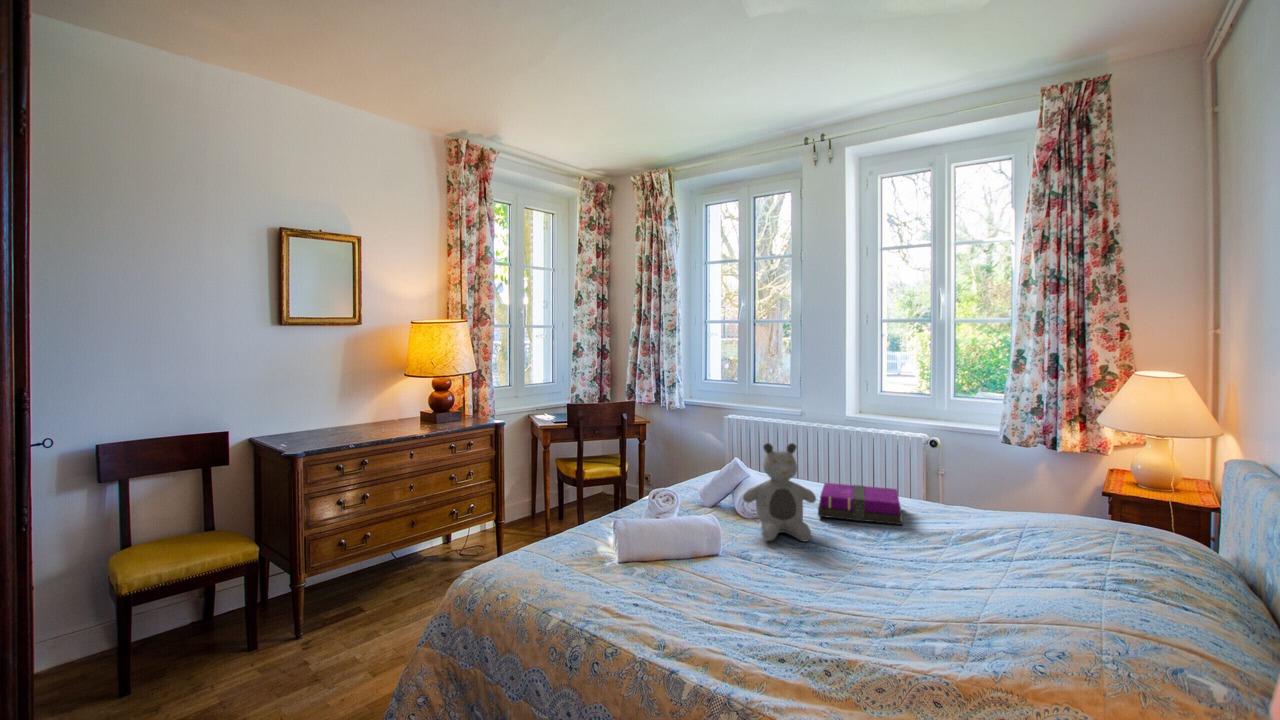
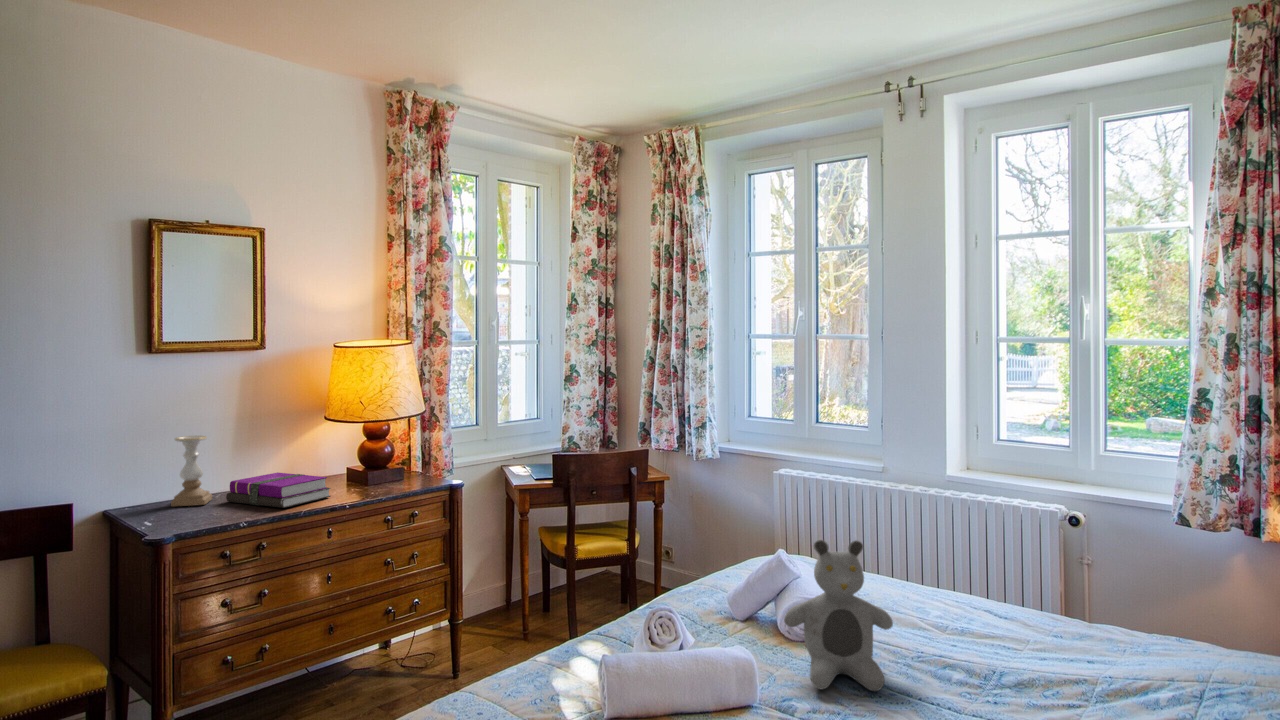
candle holder: none [296,387,325,437] -> present [171,436,212,507]
notebook: present [818,483,903,525] -> present [226,472,331,508]

